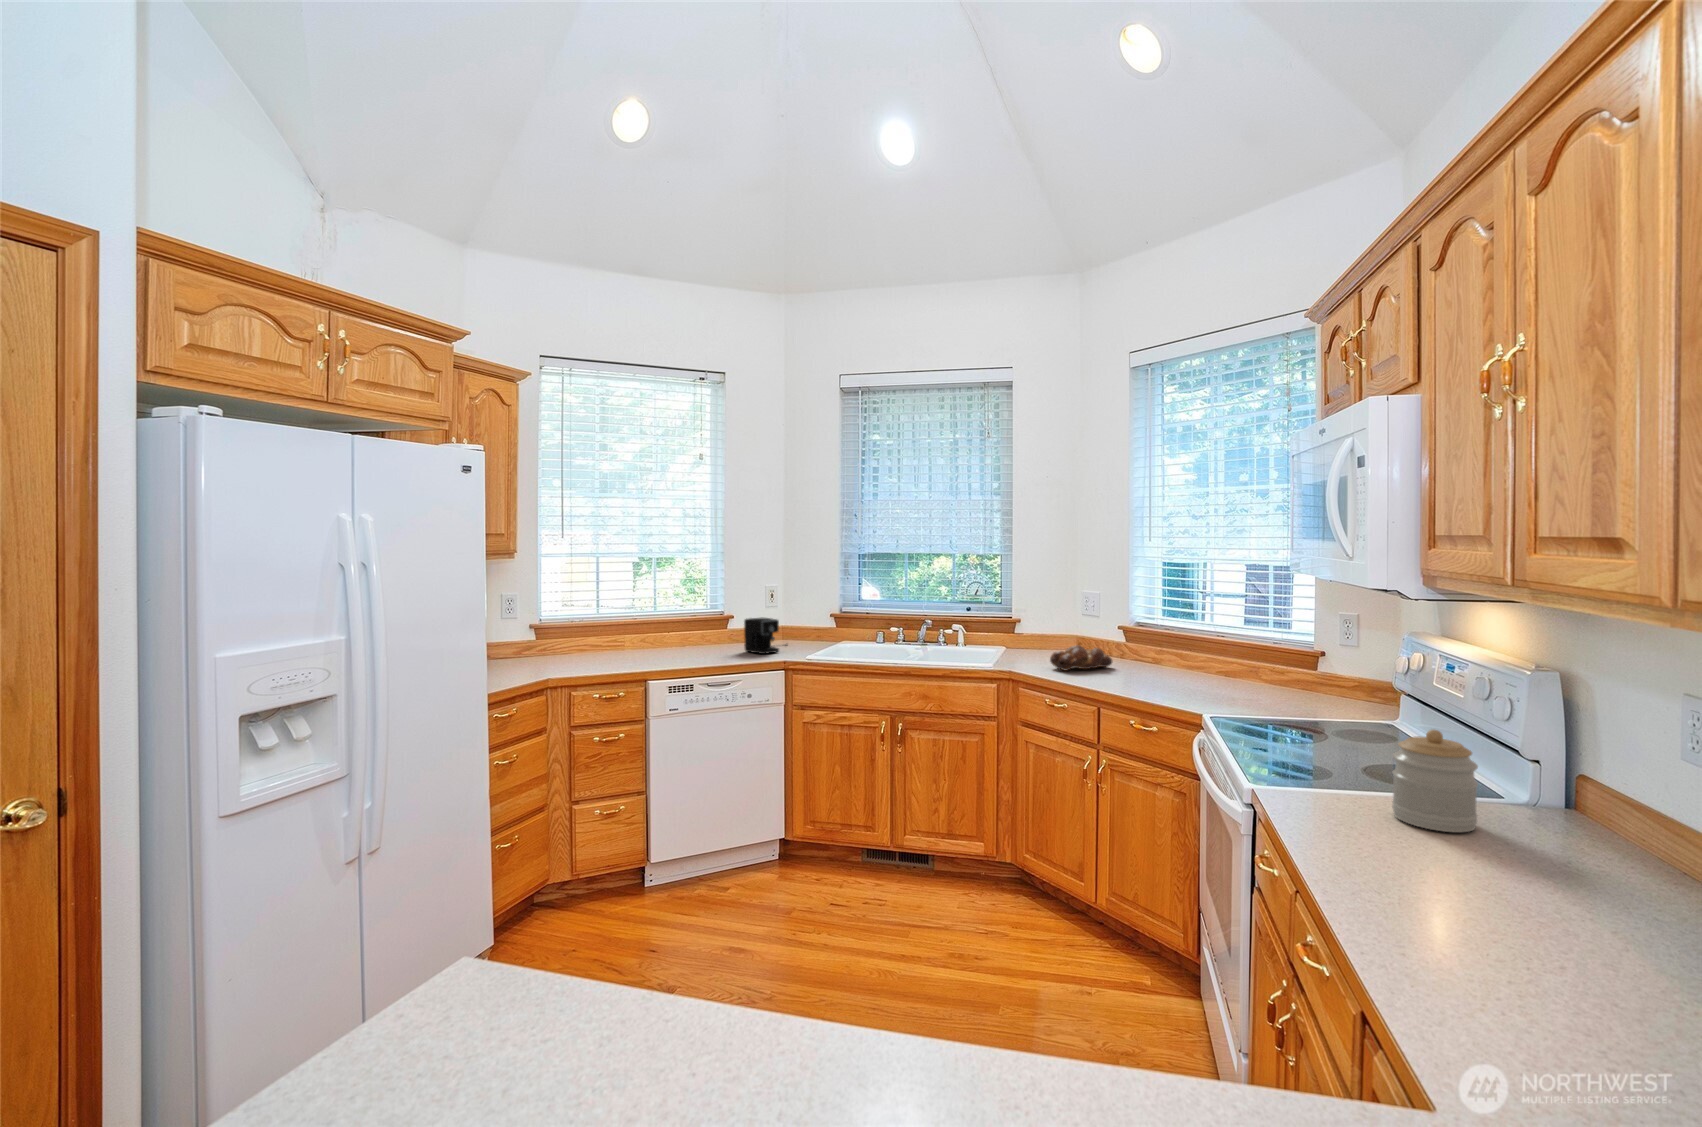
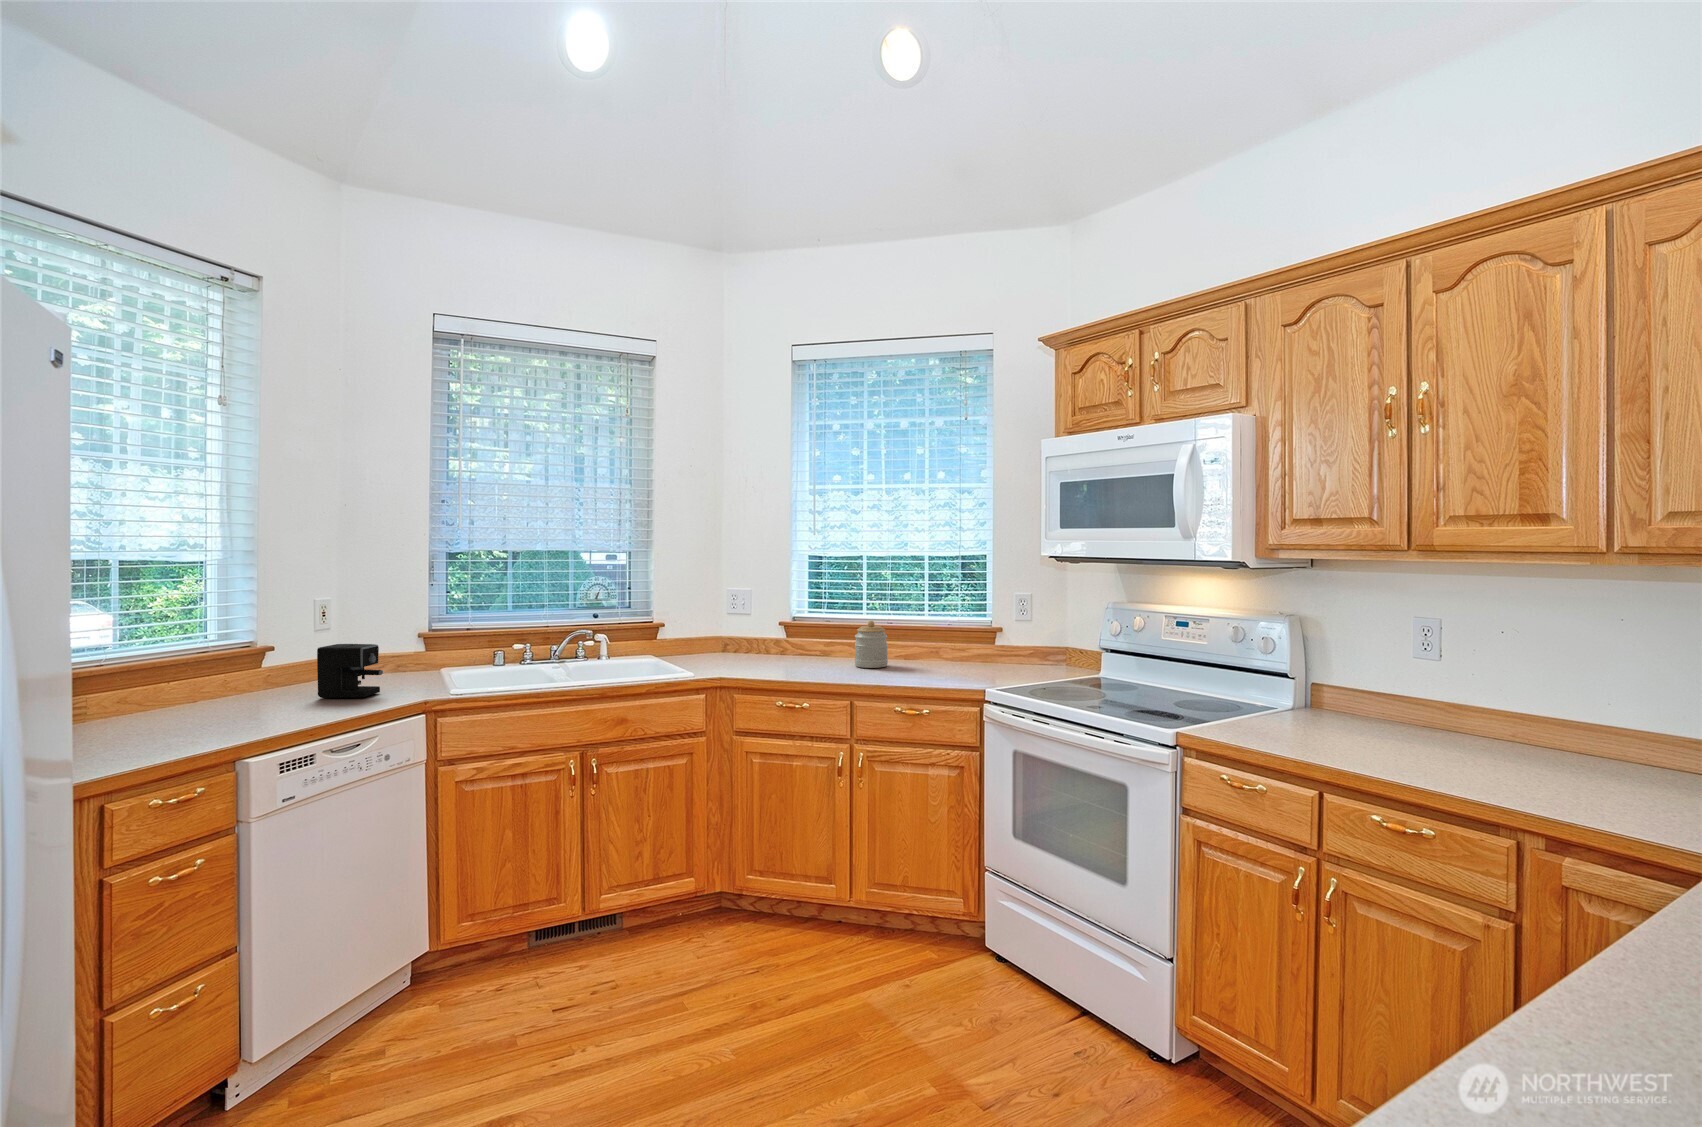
bread loaf: present [1050,645,1112,671] -> none [750,643,802,671]
jar: present [1392,730,1478,832] -> present [855,621,888,668]

